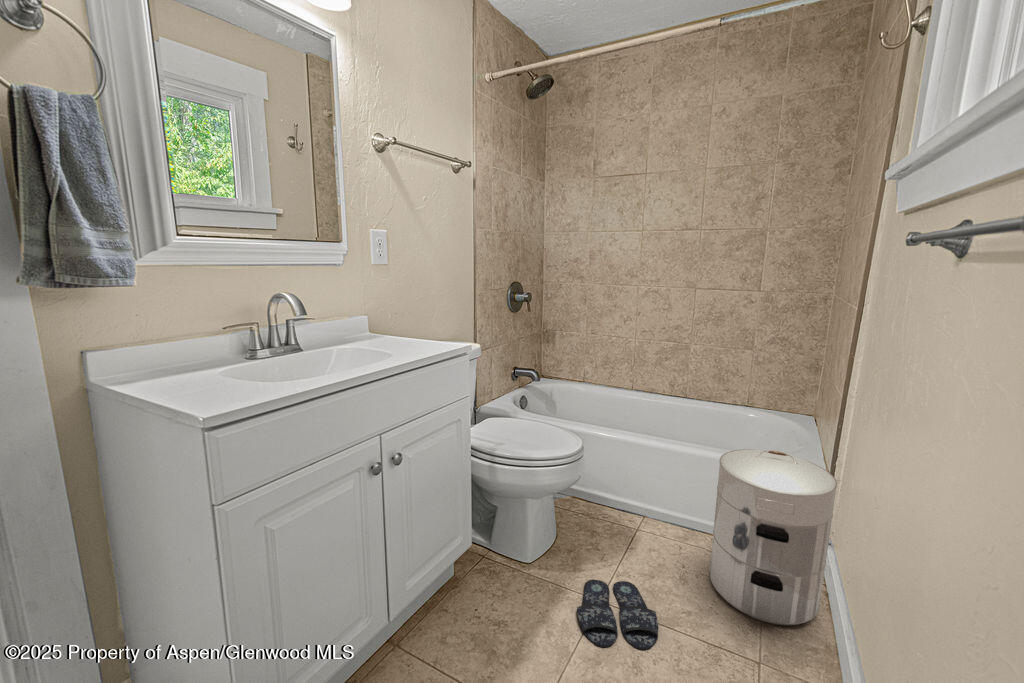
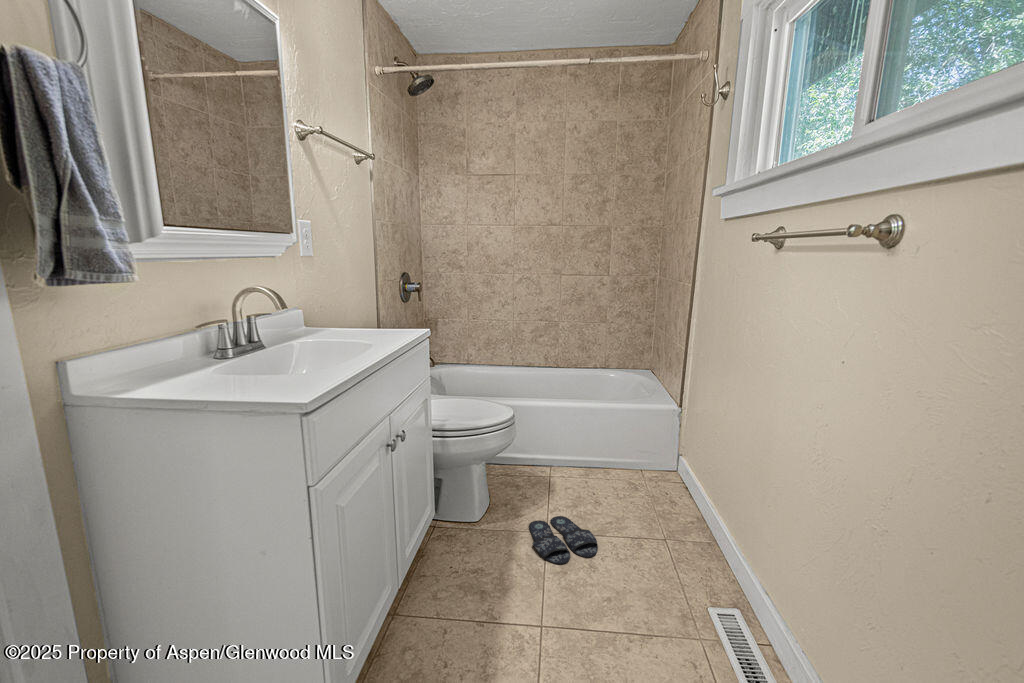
waste bin: present [710,449,837,625] -> none [613,392,695,517]

